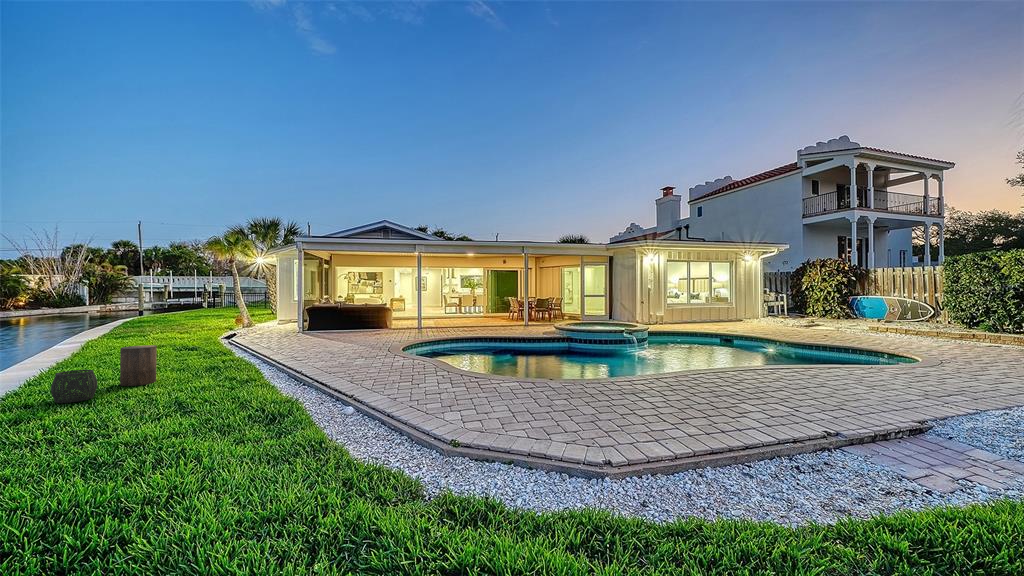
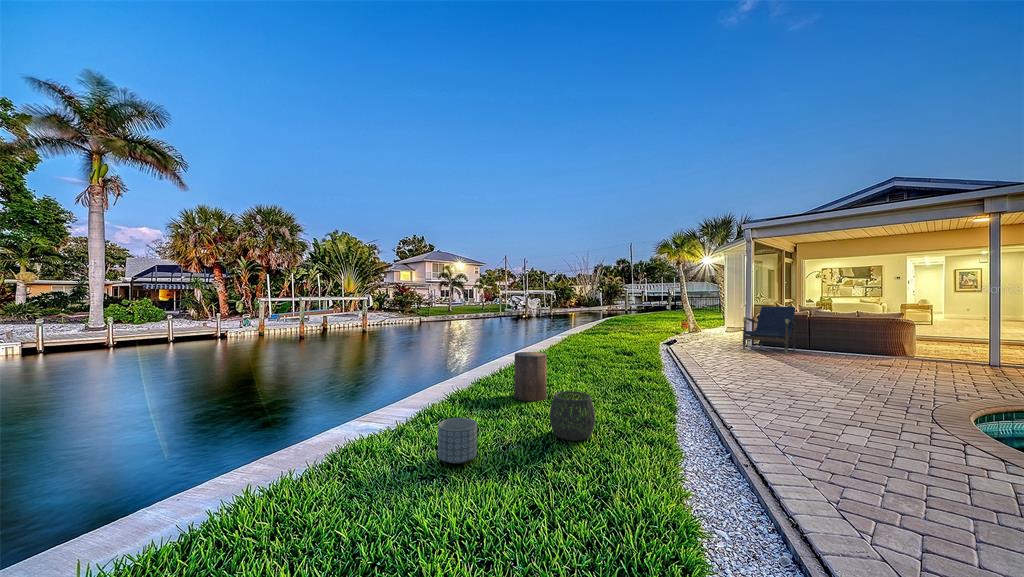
lounge chair: none [297,302,332,335] -> present [743,306,796,354]
woven basket: present [51,370,98,403] -> present [550,391,596,441]
planter: none [116,385,151,415] -> present [438,418,477,464]

